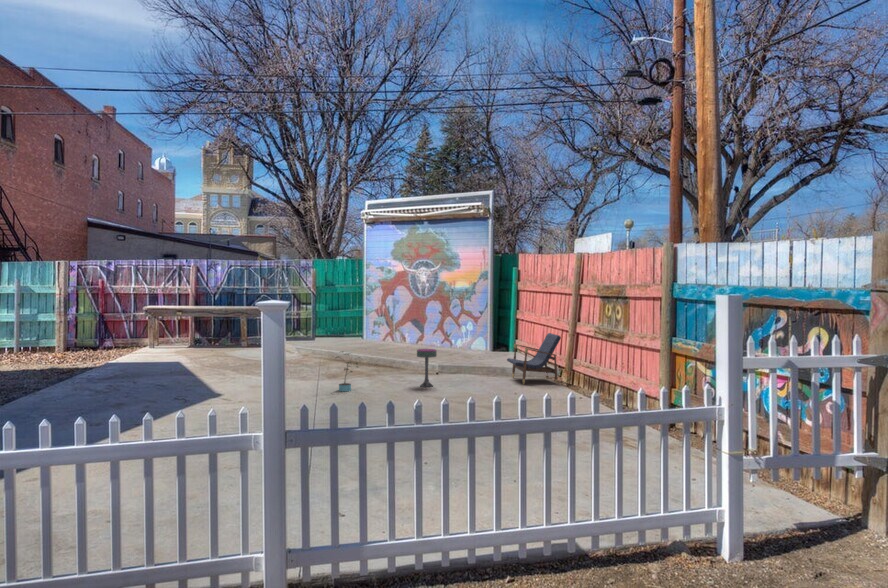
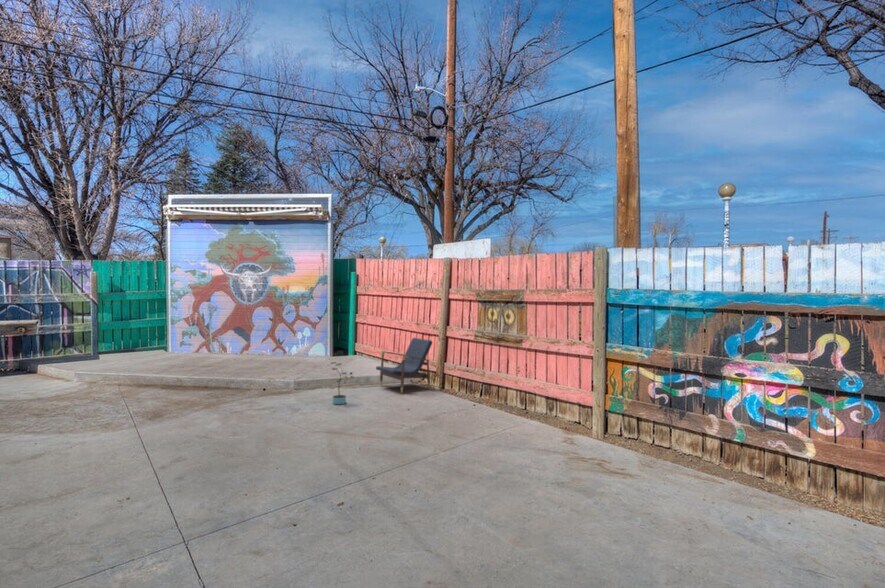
bar stool: present [417,349,437,387] -> none [293,365,316,409]
potted plant: present [336,351,358,392] -> present [331,362,353,404]

